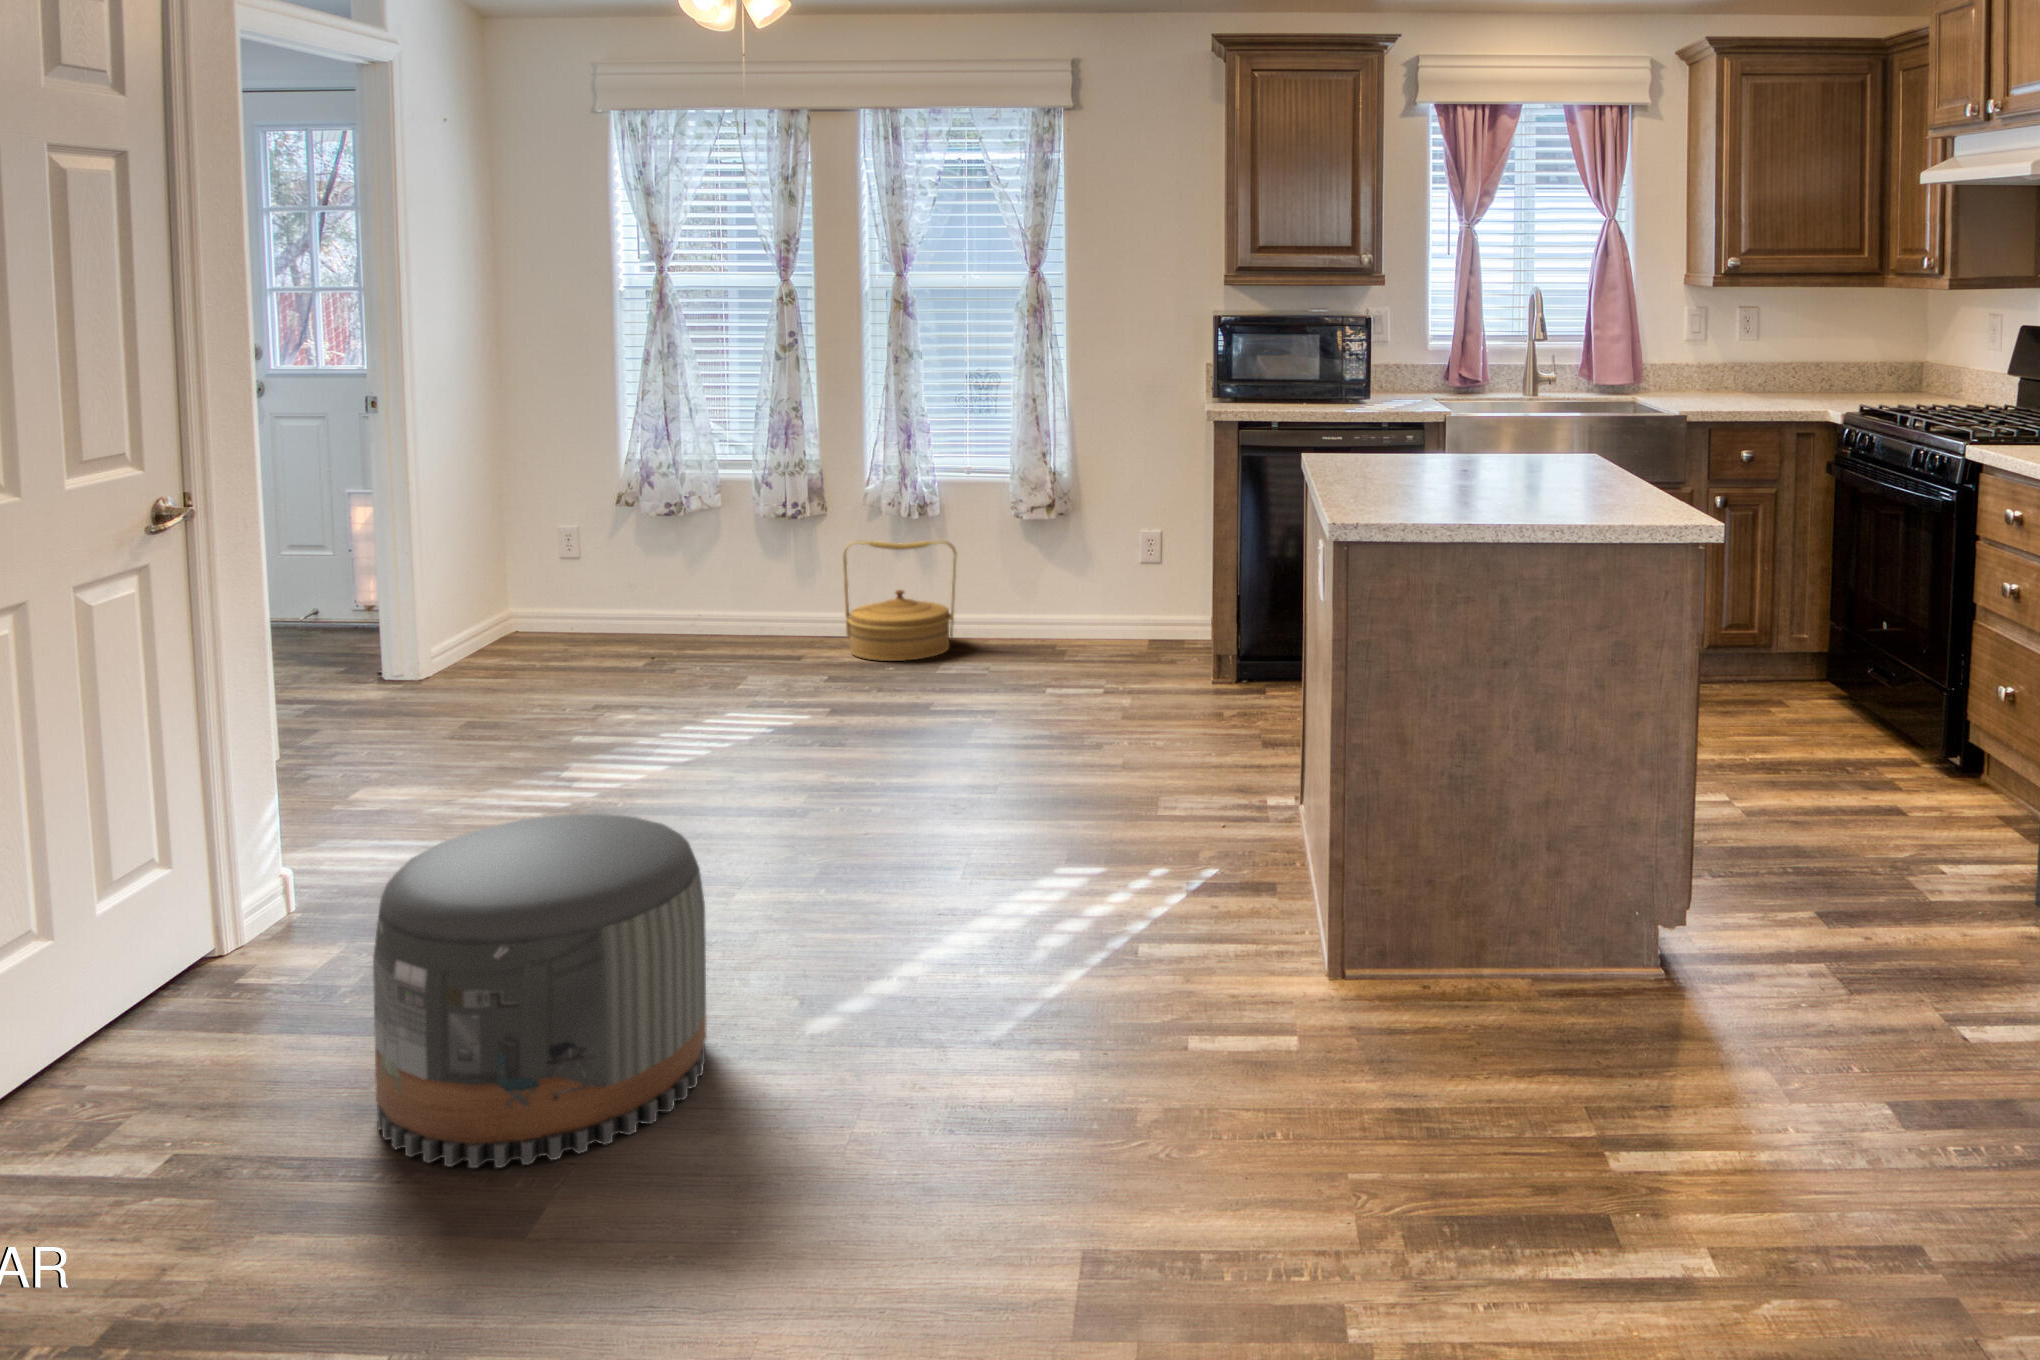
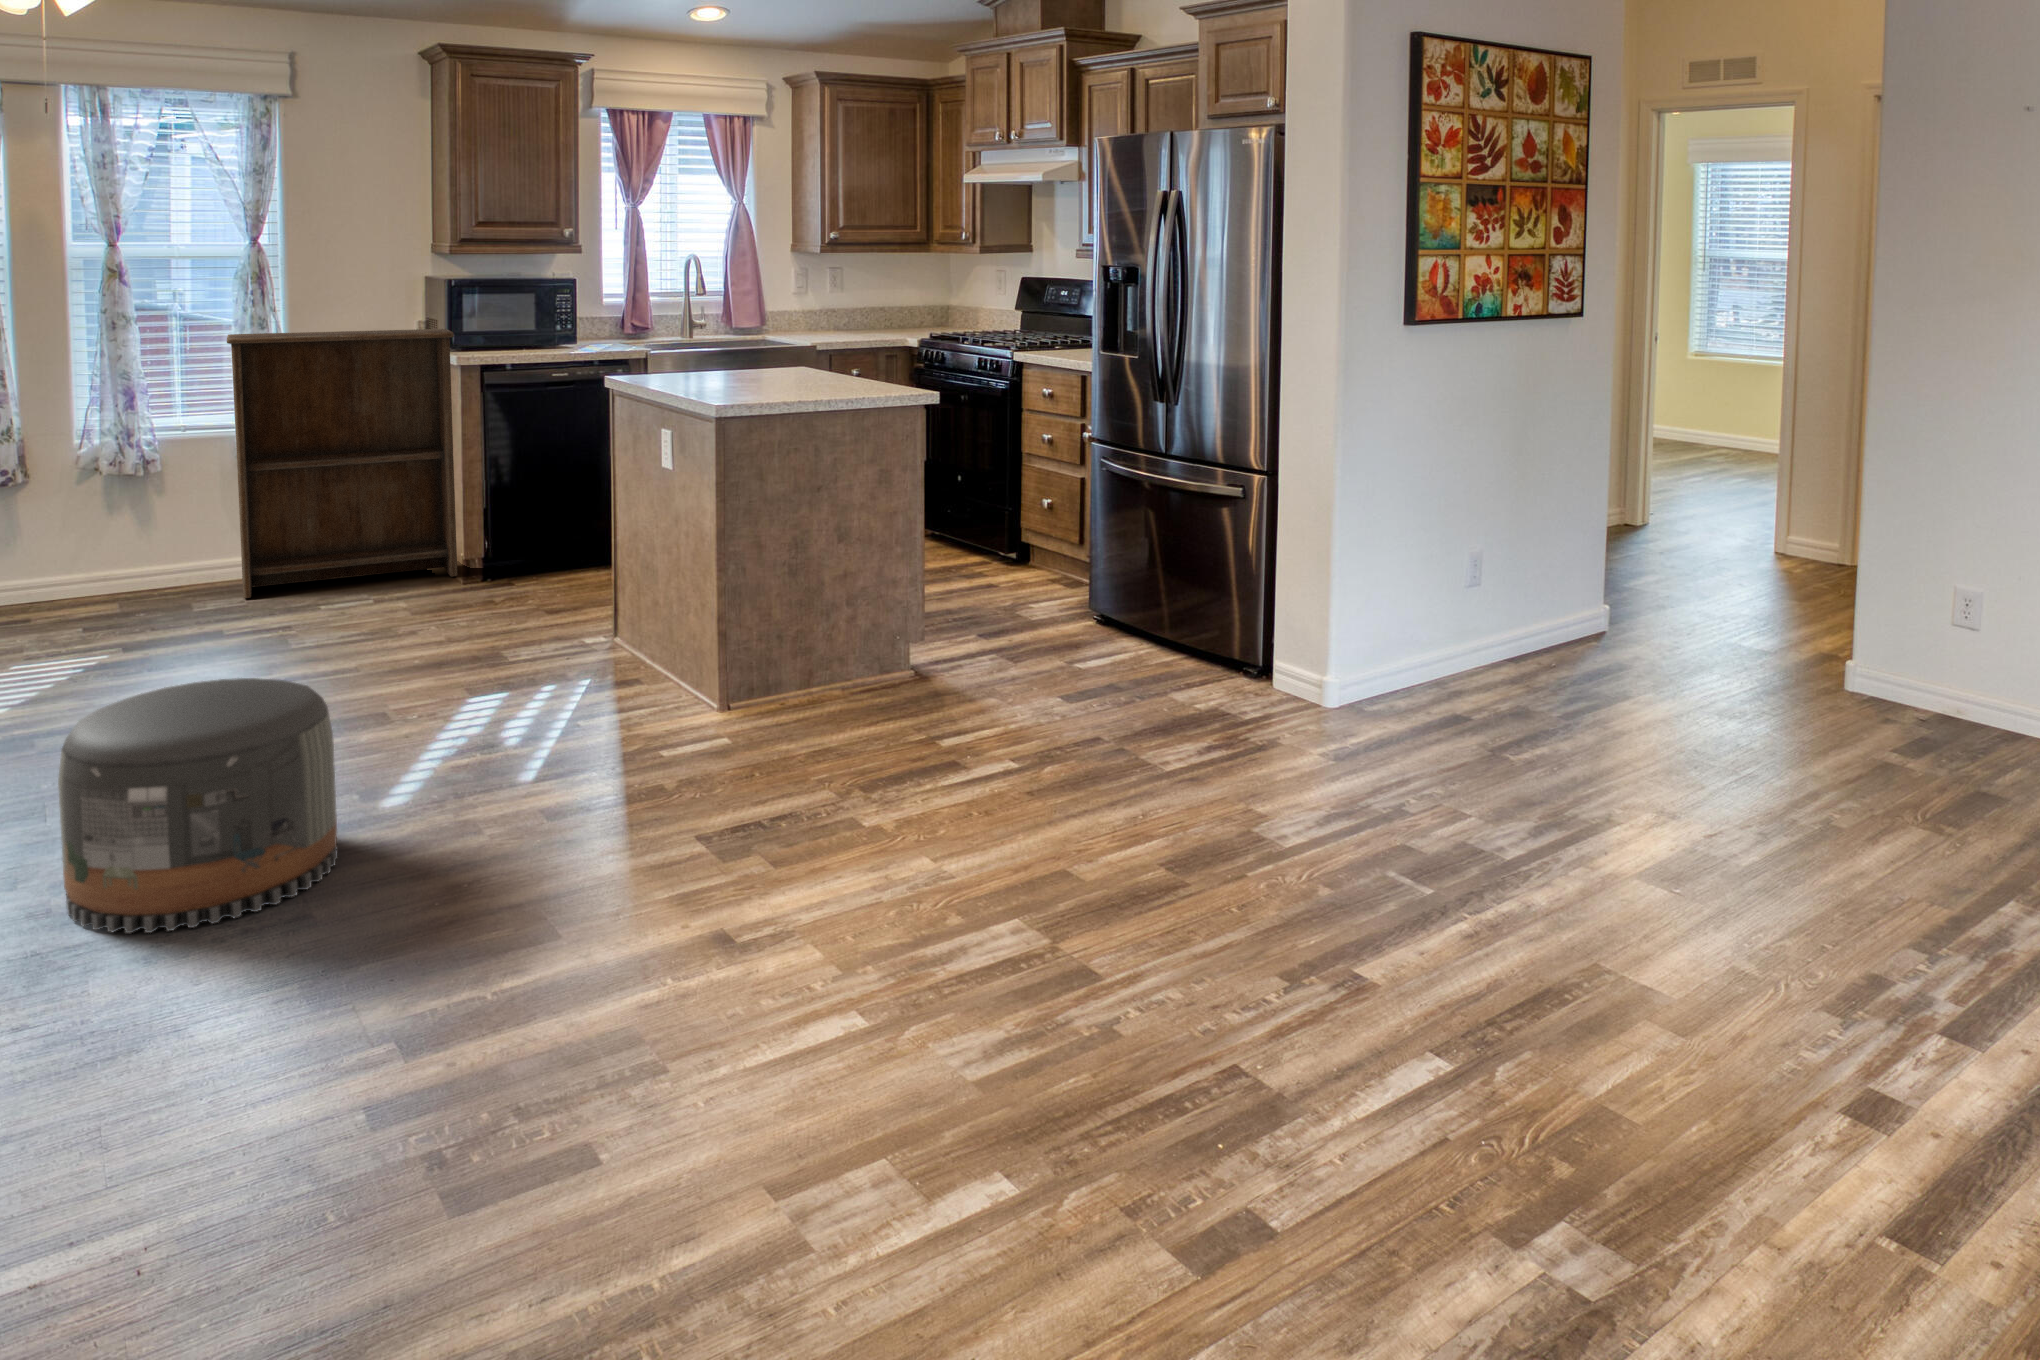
bookshelf: none [972,372,1210,675] -> present [227,329,457,598]
woven basket: present [843,540,957,661] -> none [70,491,196,608]

